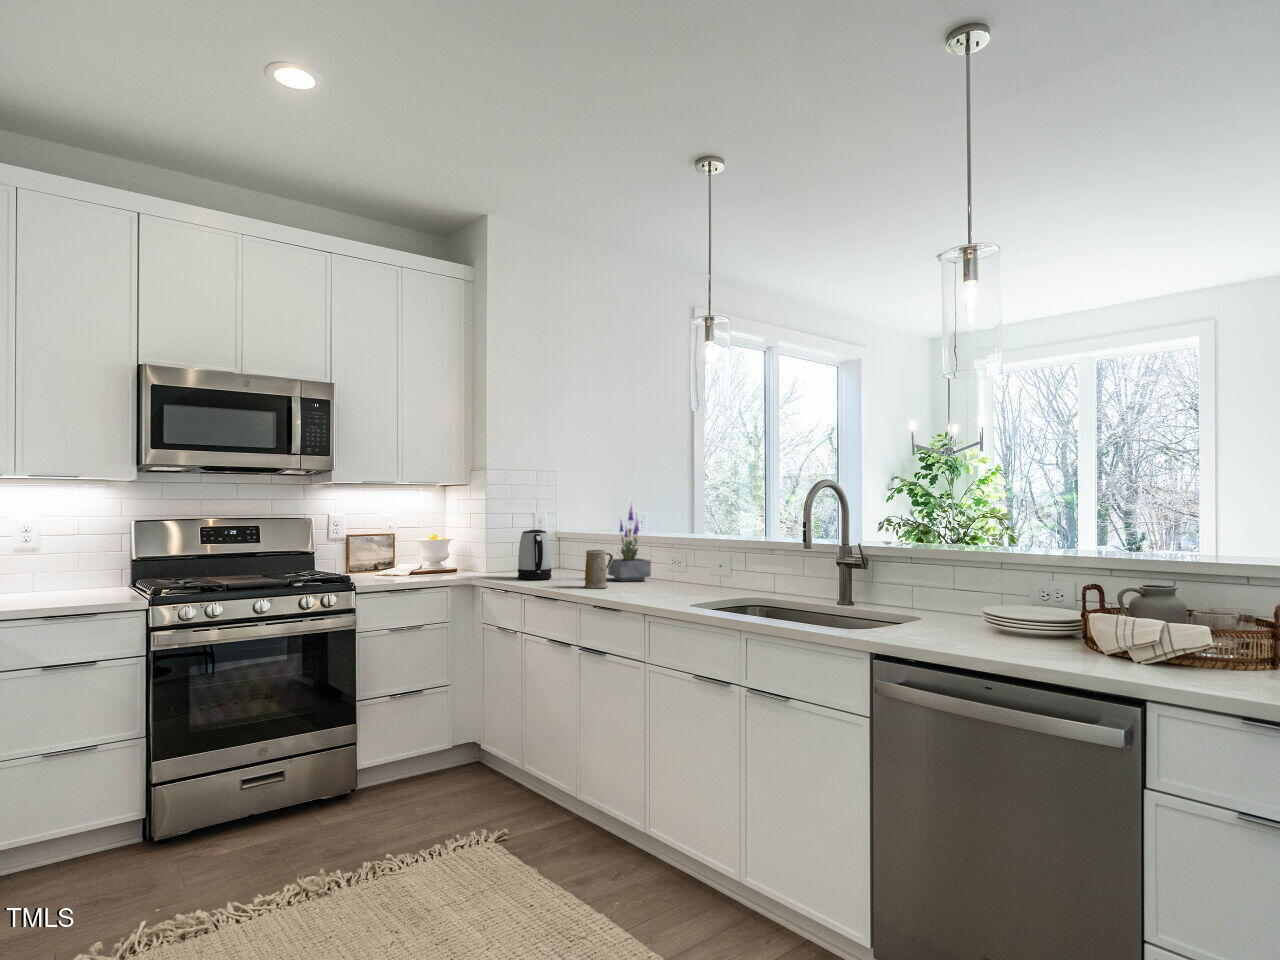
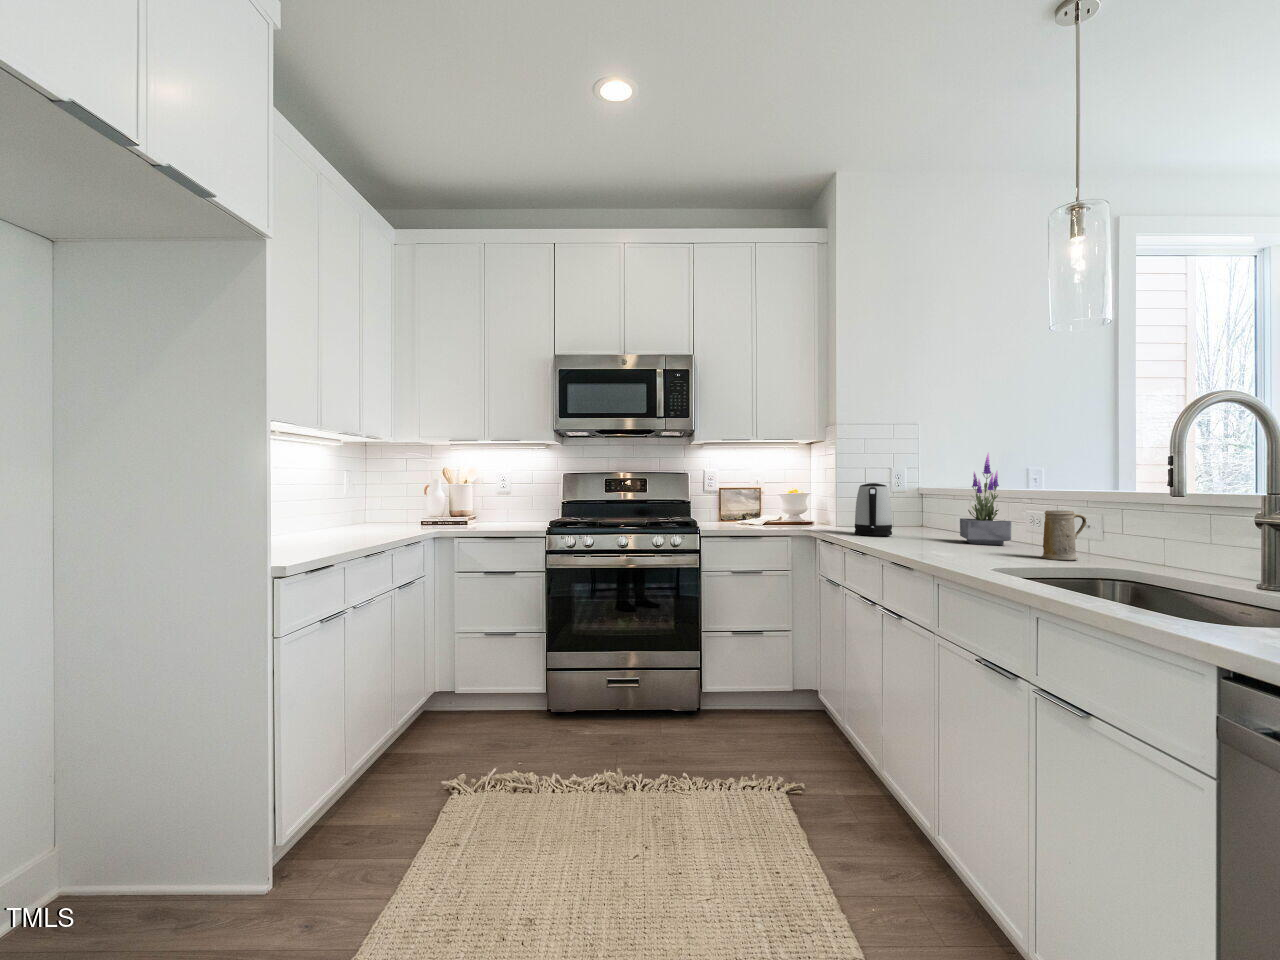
mug: present [584,550,613,588] -> present [1041,510,1087,560]

